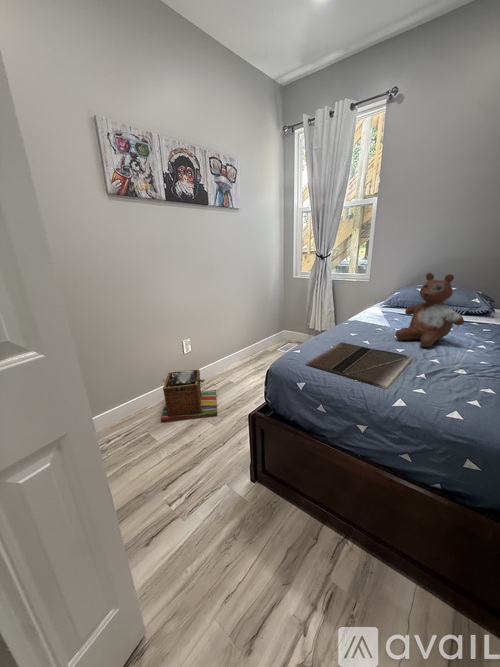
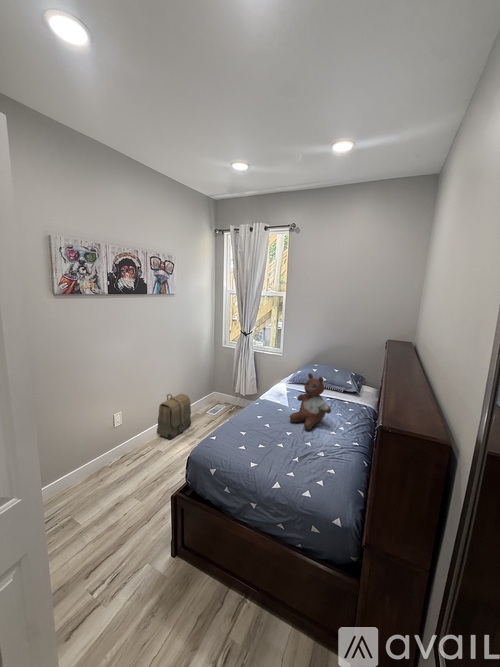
backpack: none [228,325,262,371] -> present [157,394,191,439]
laptop: present [306,342,413,389] -> none [218,426,296,474]
laundry basket: present [161,370,217,422] -> none [85,445,144,504]

